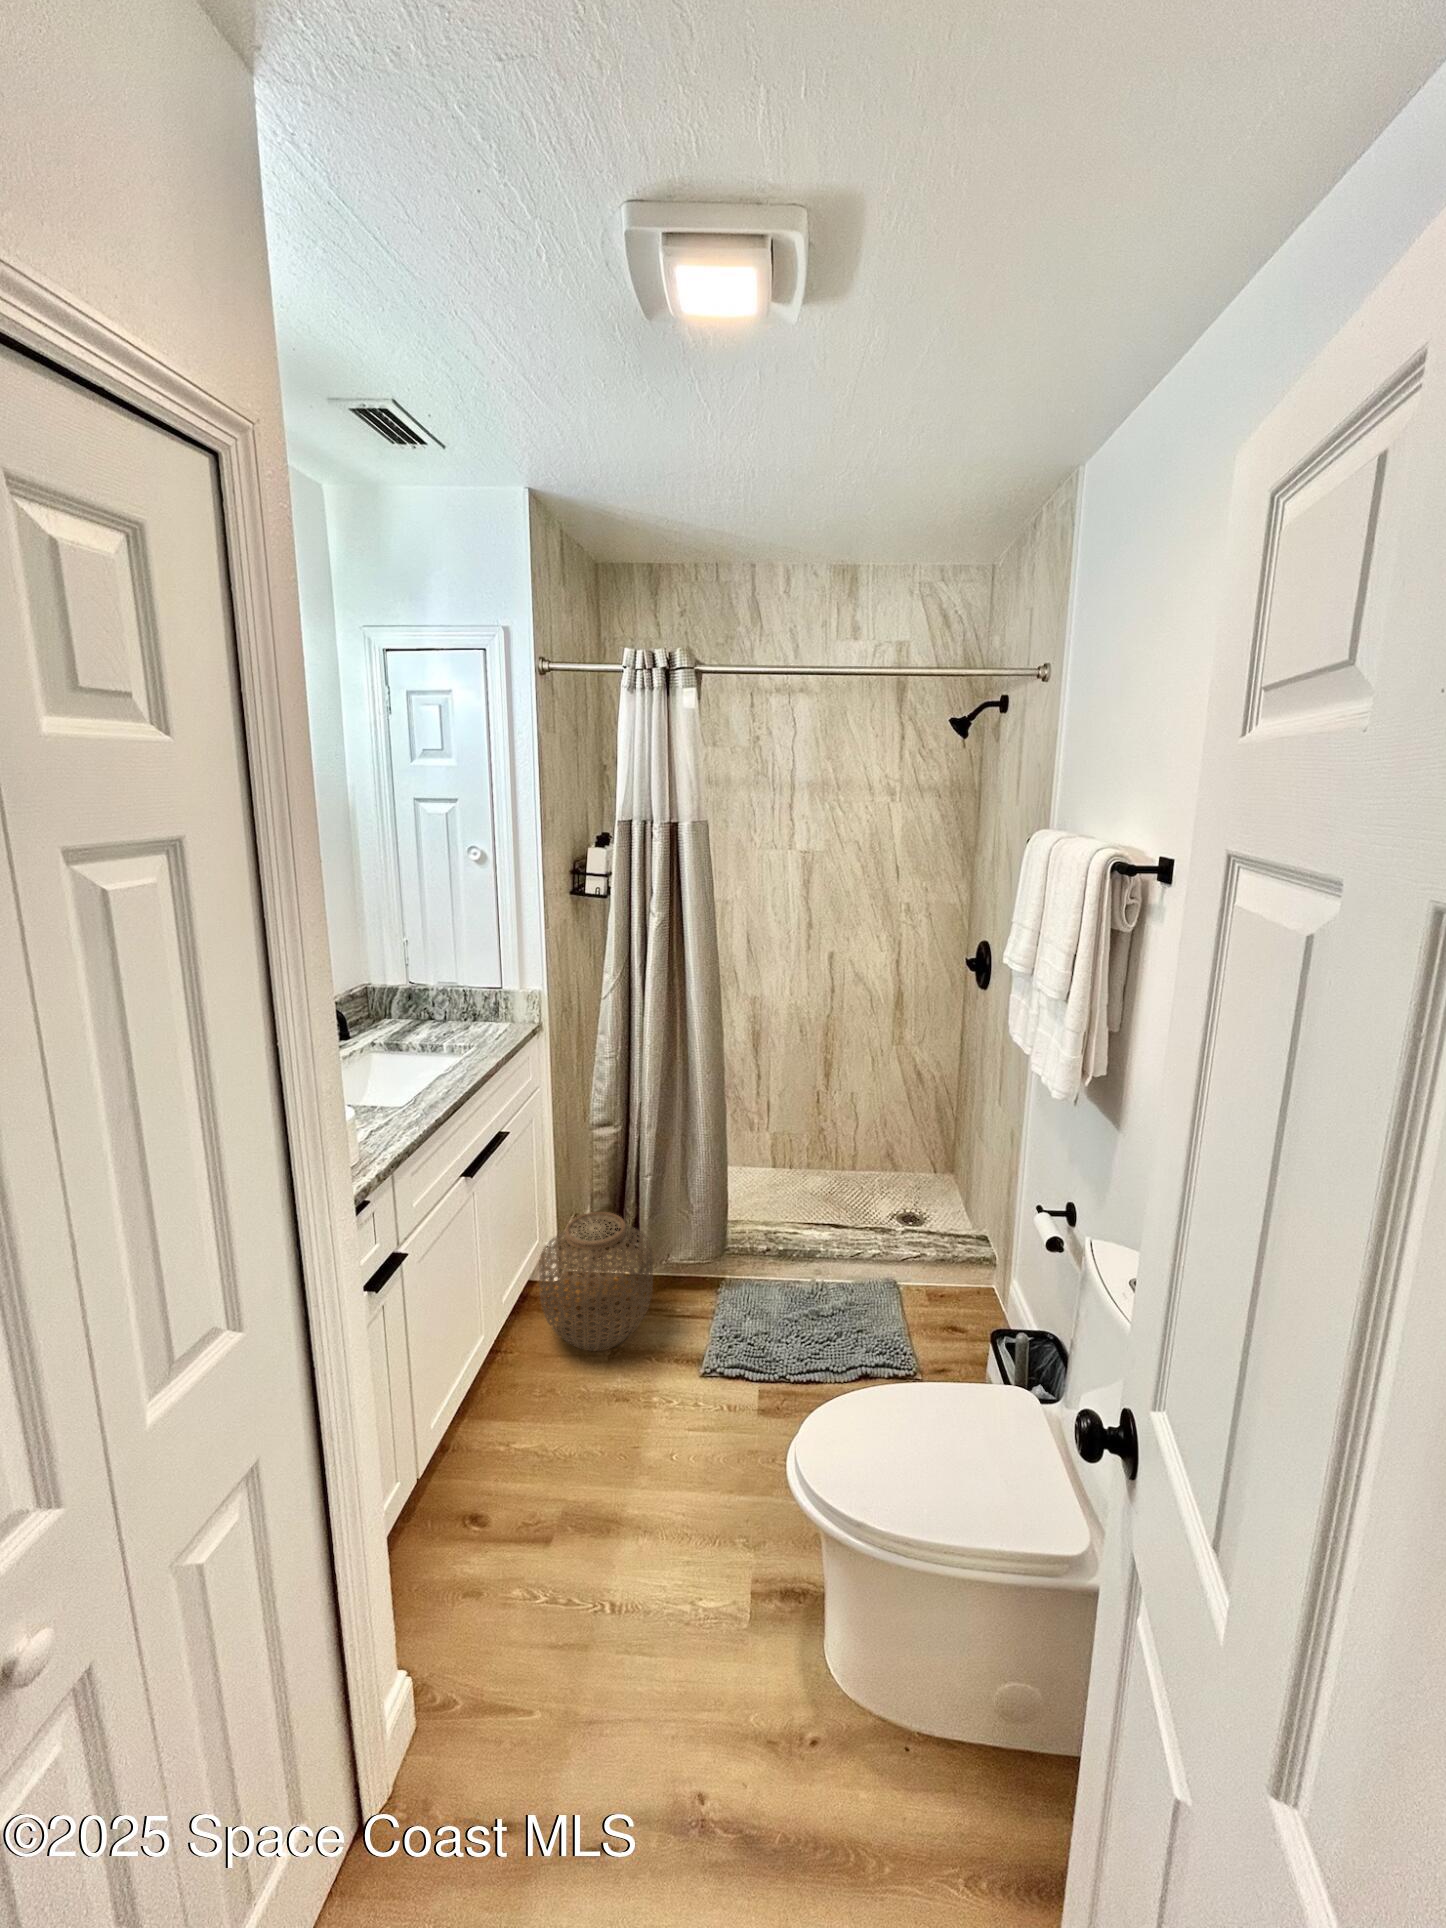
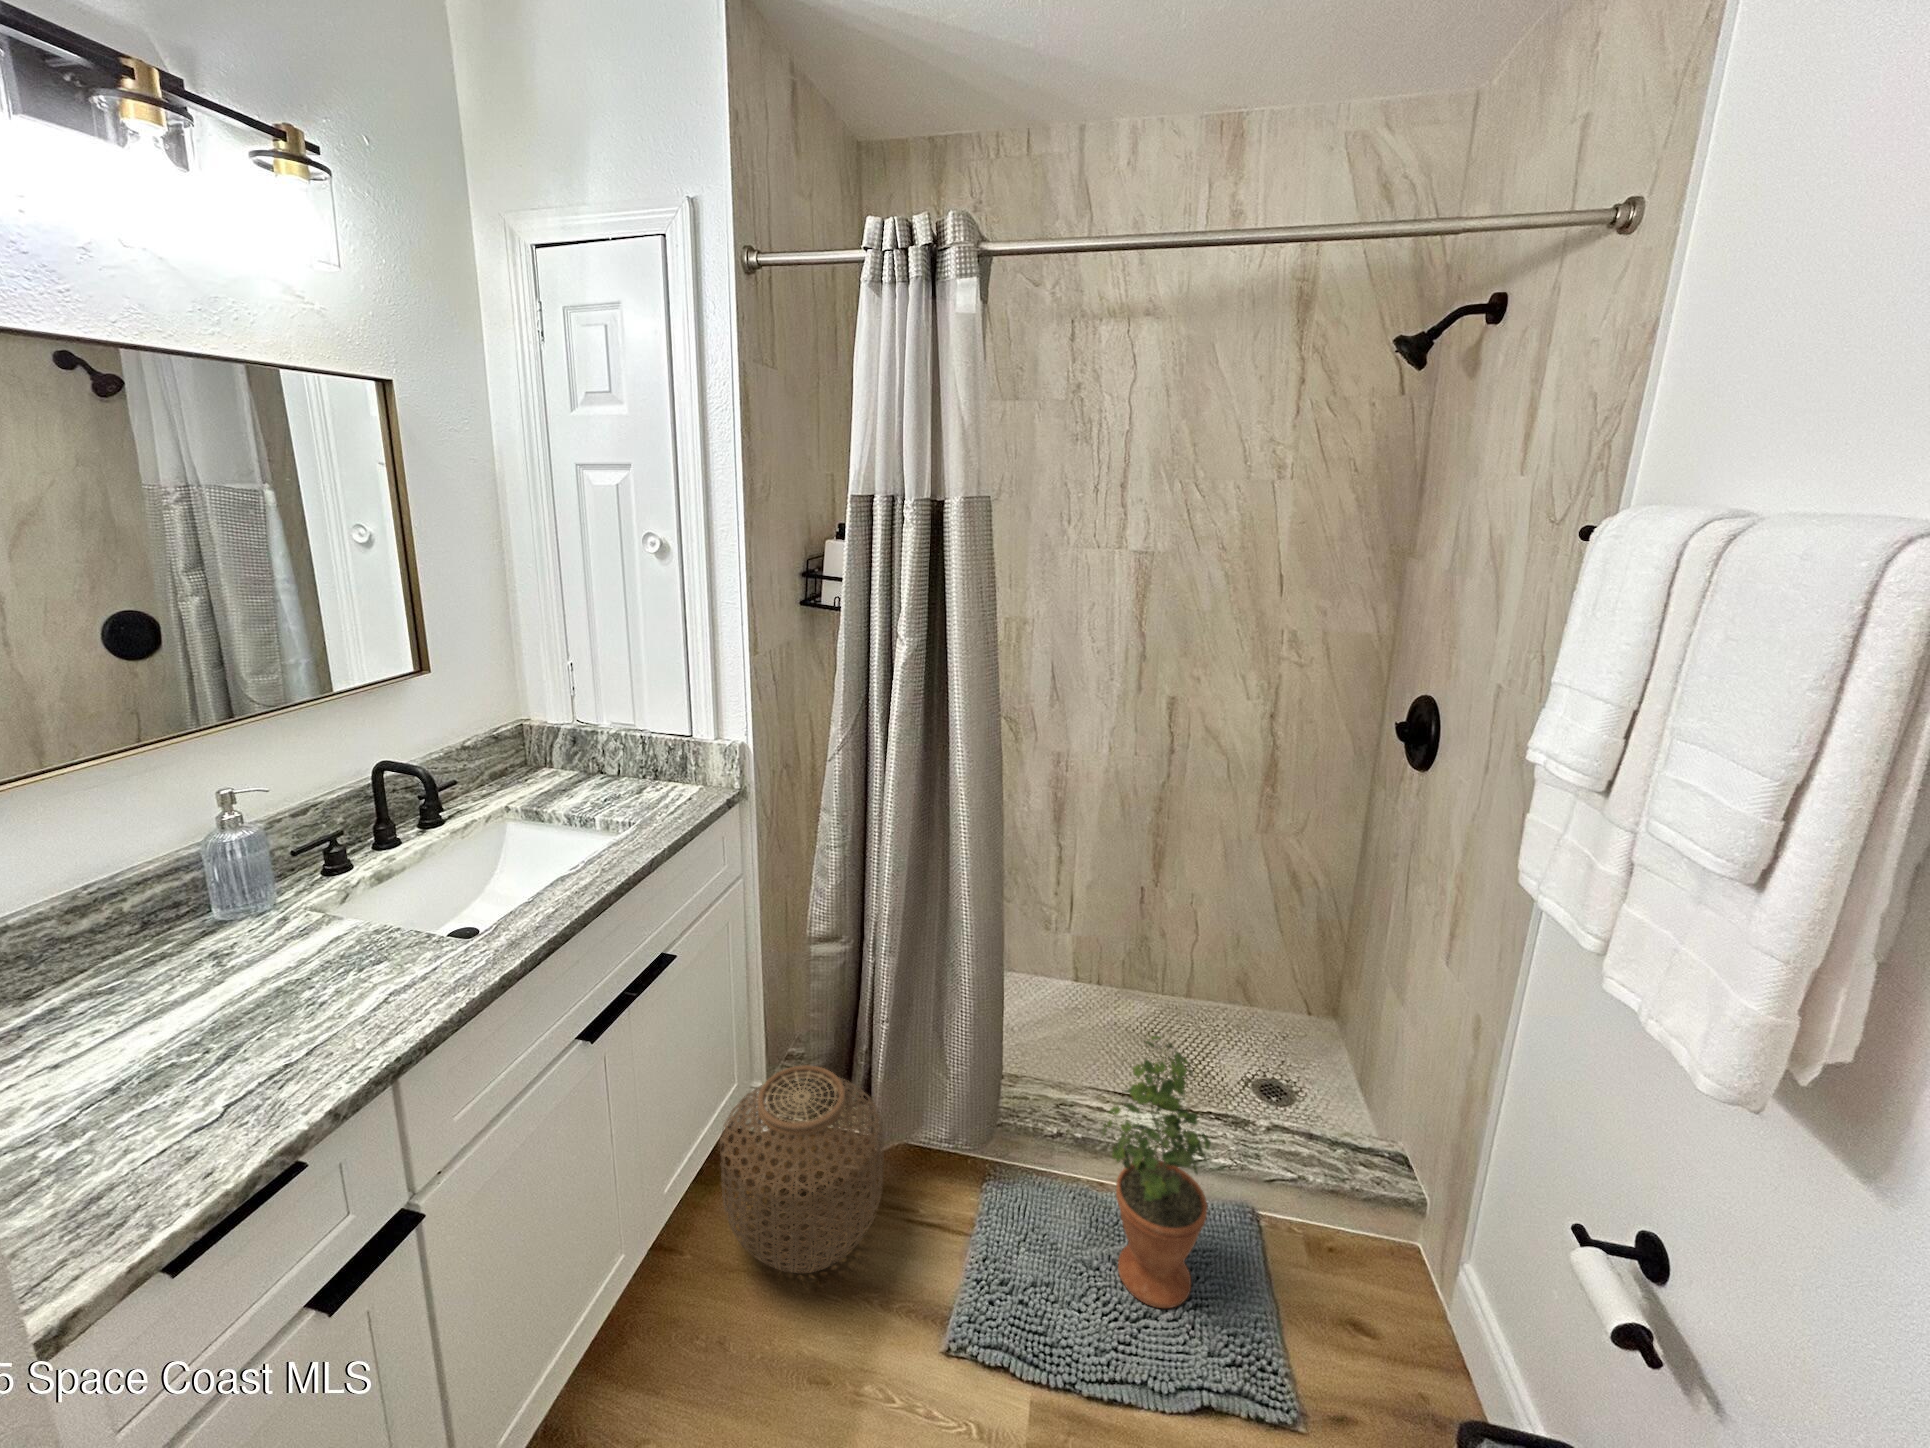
potted plant: none [795,1162,863,1336] -> present [1102,1036,1211,1308]

